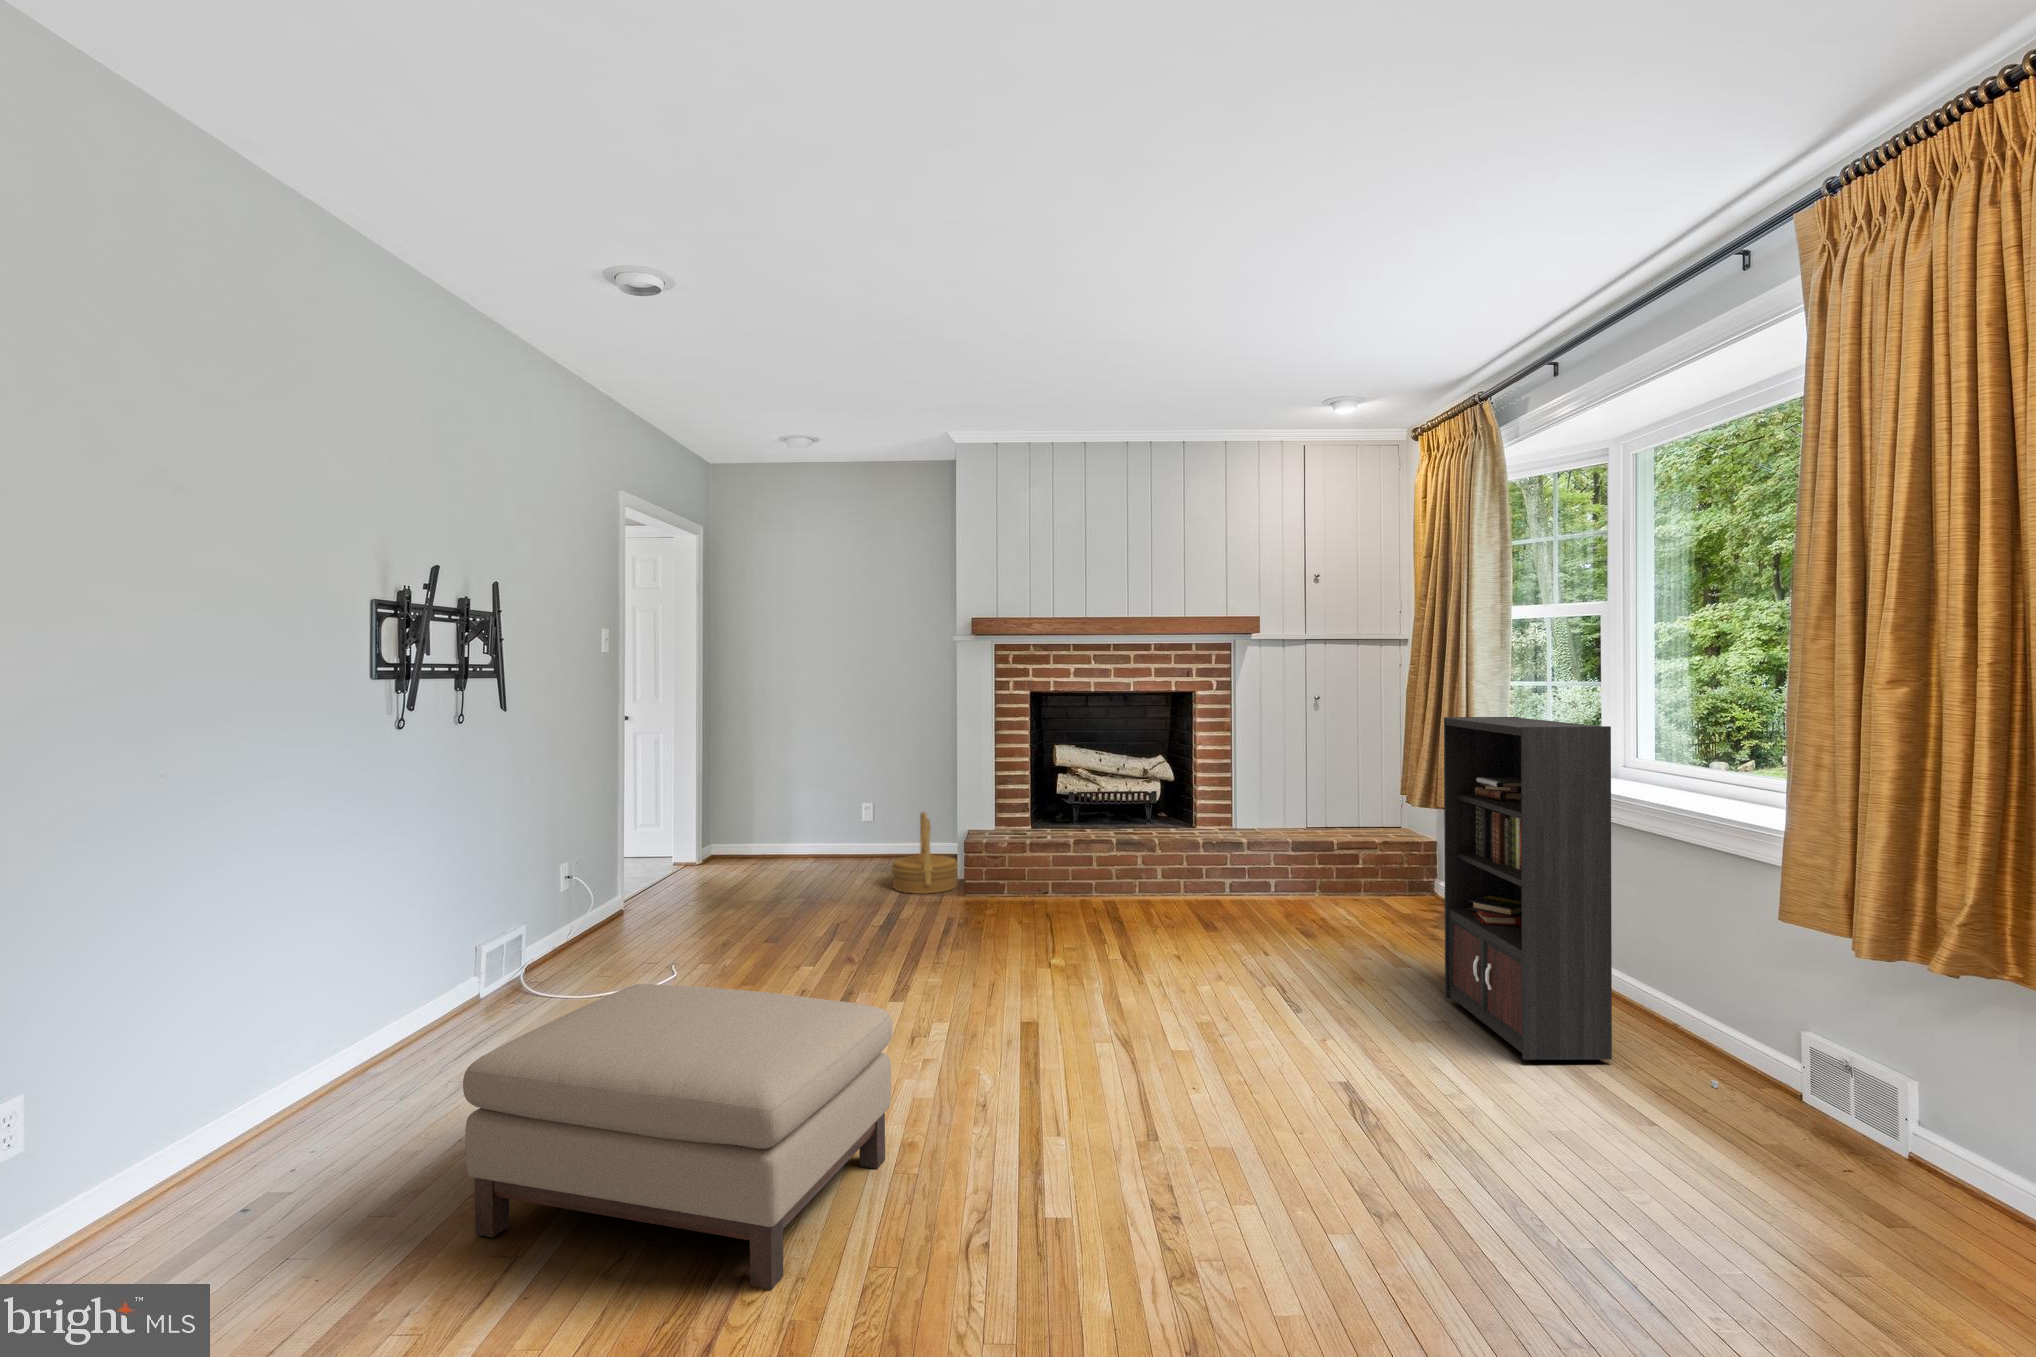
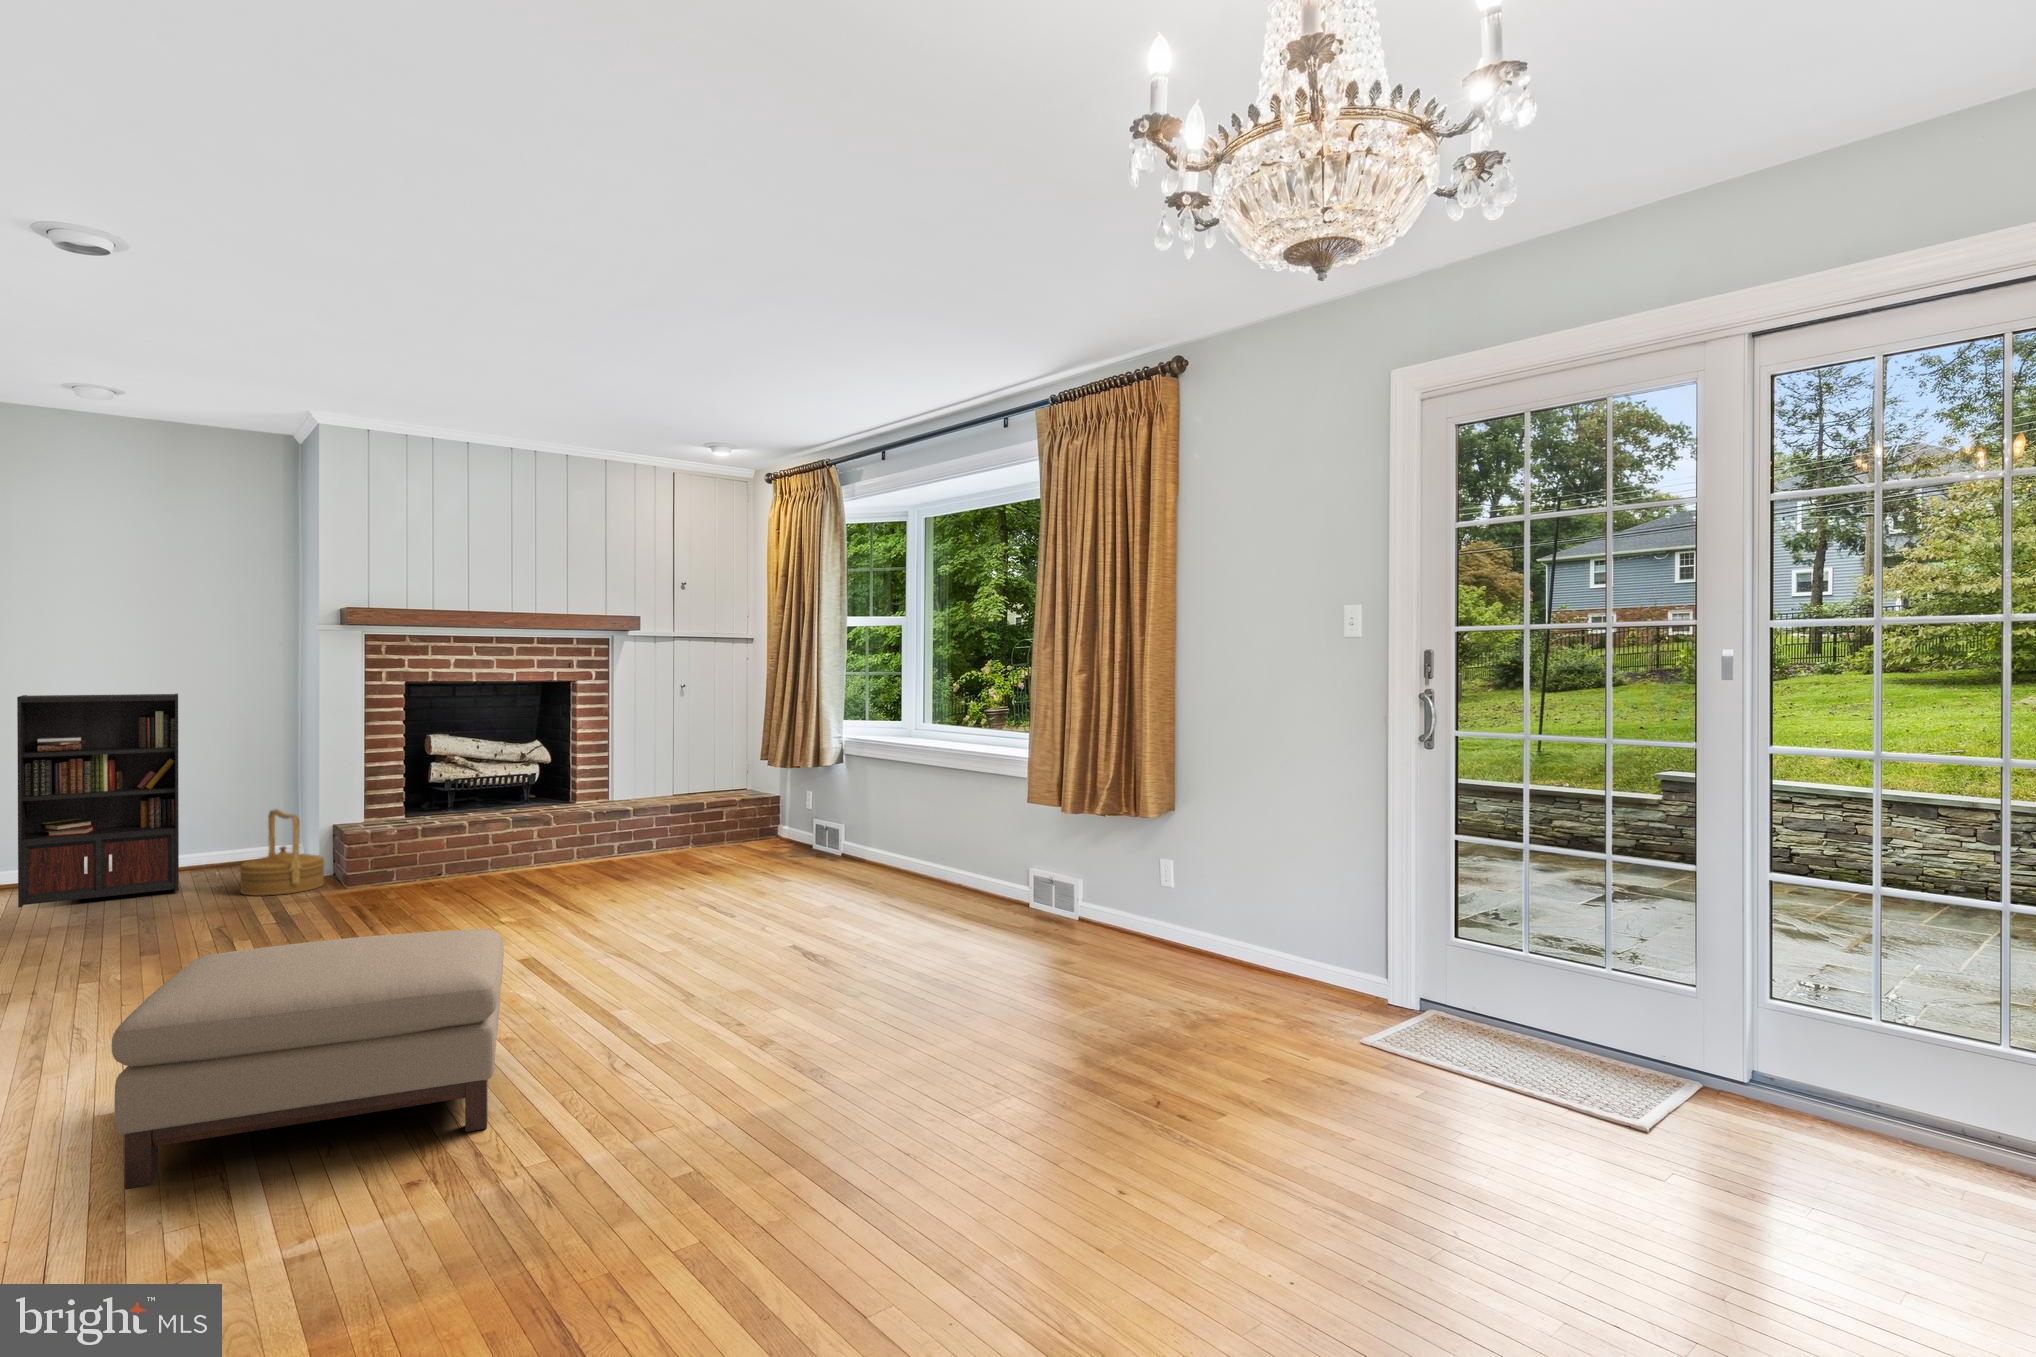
bookcase: present [1444,717,1718,1088] -> present [17,694,219,908]

